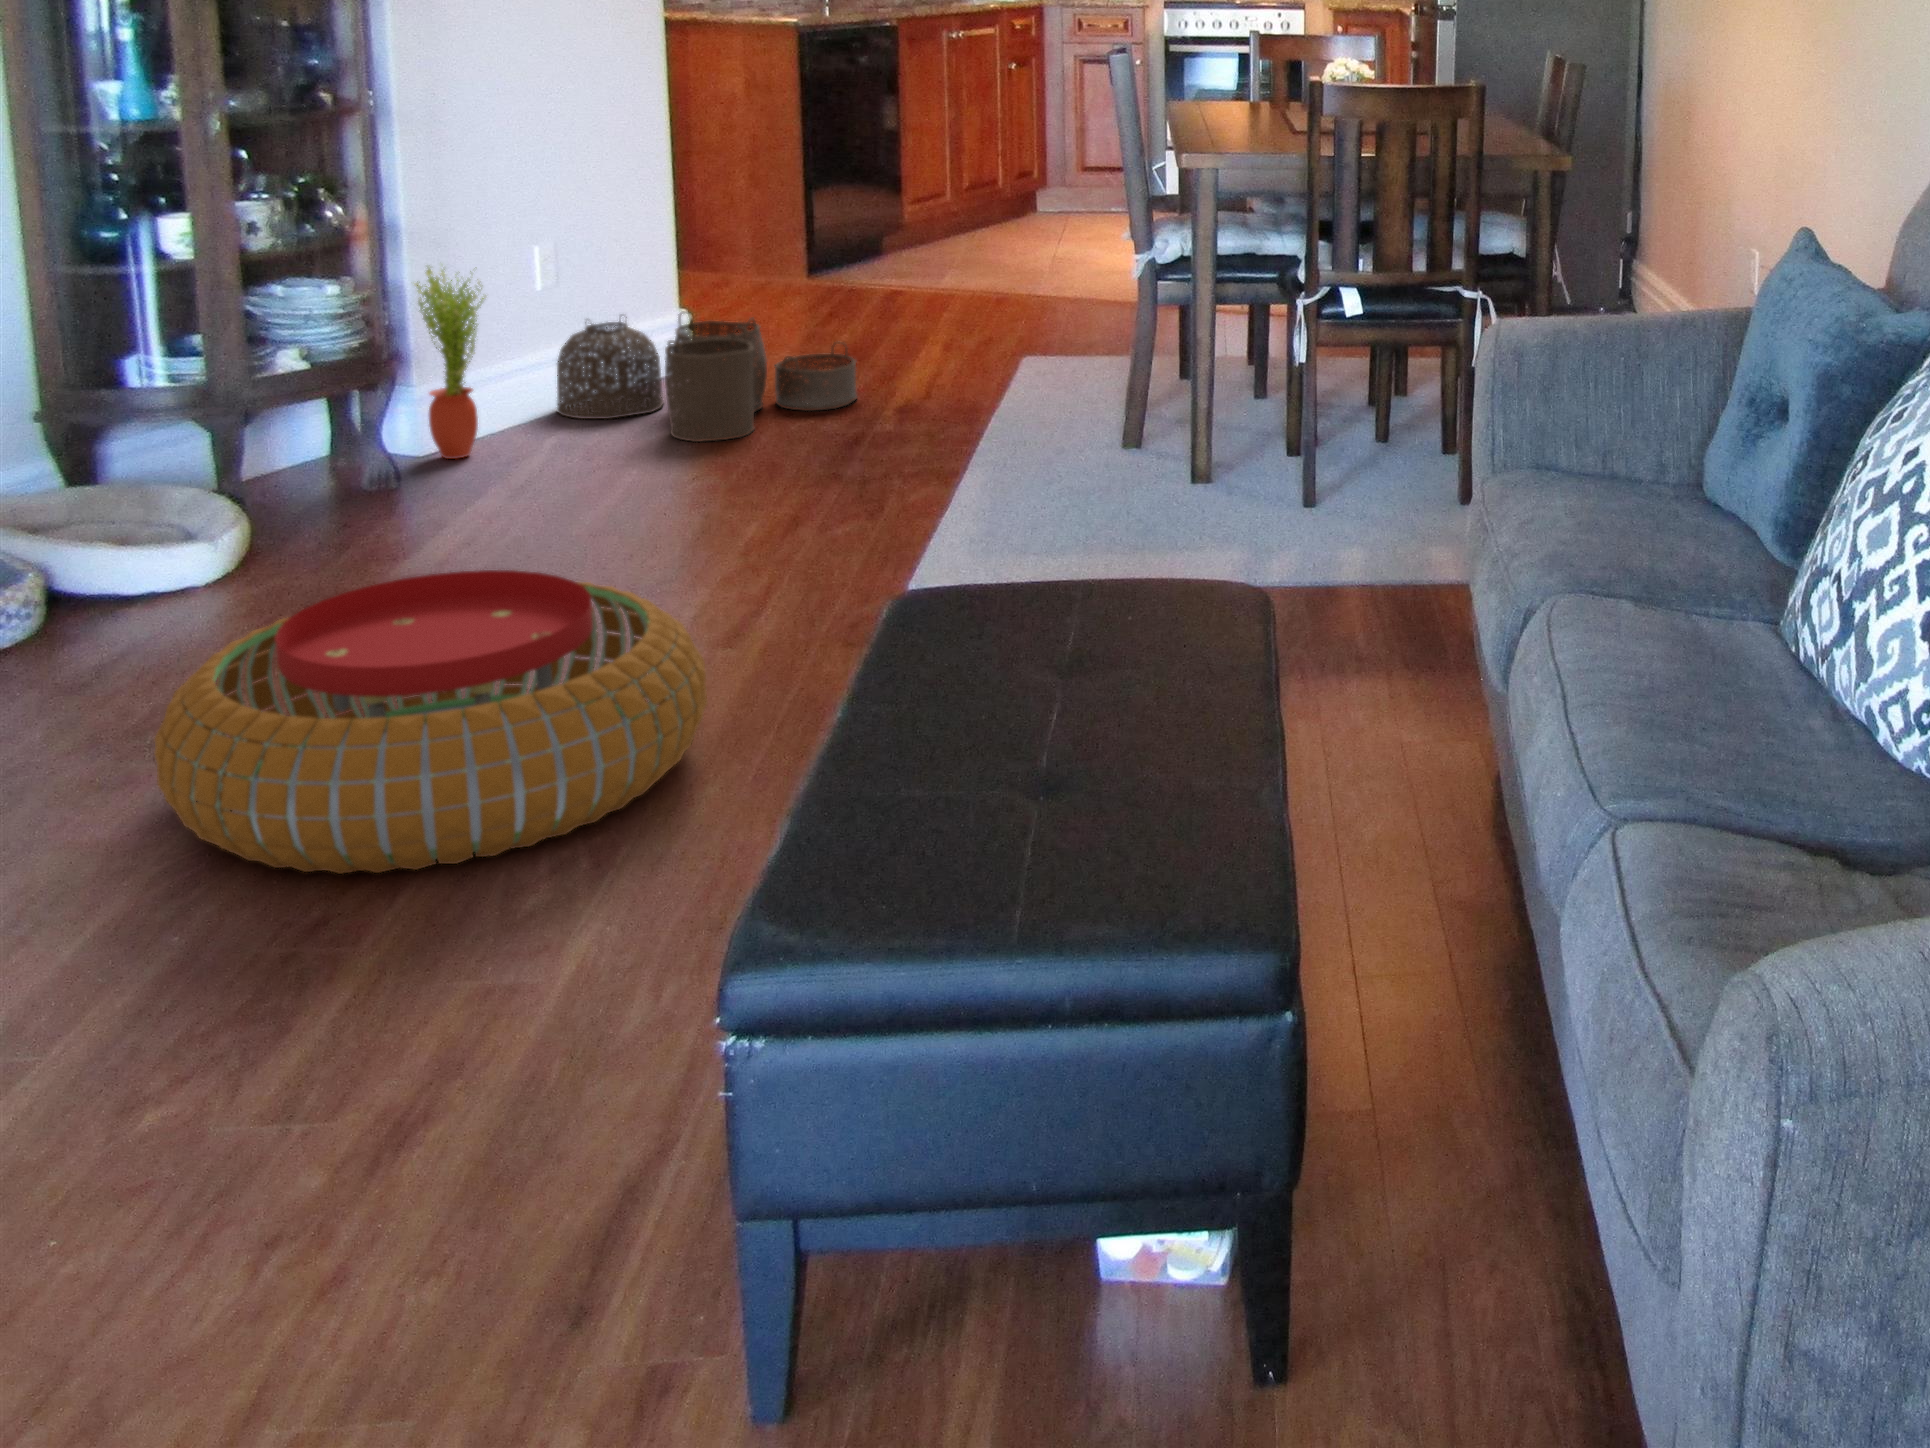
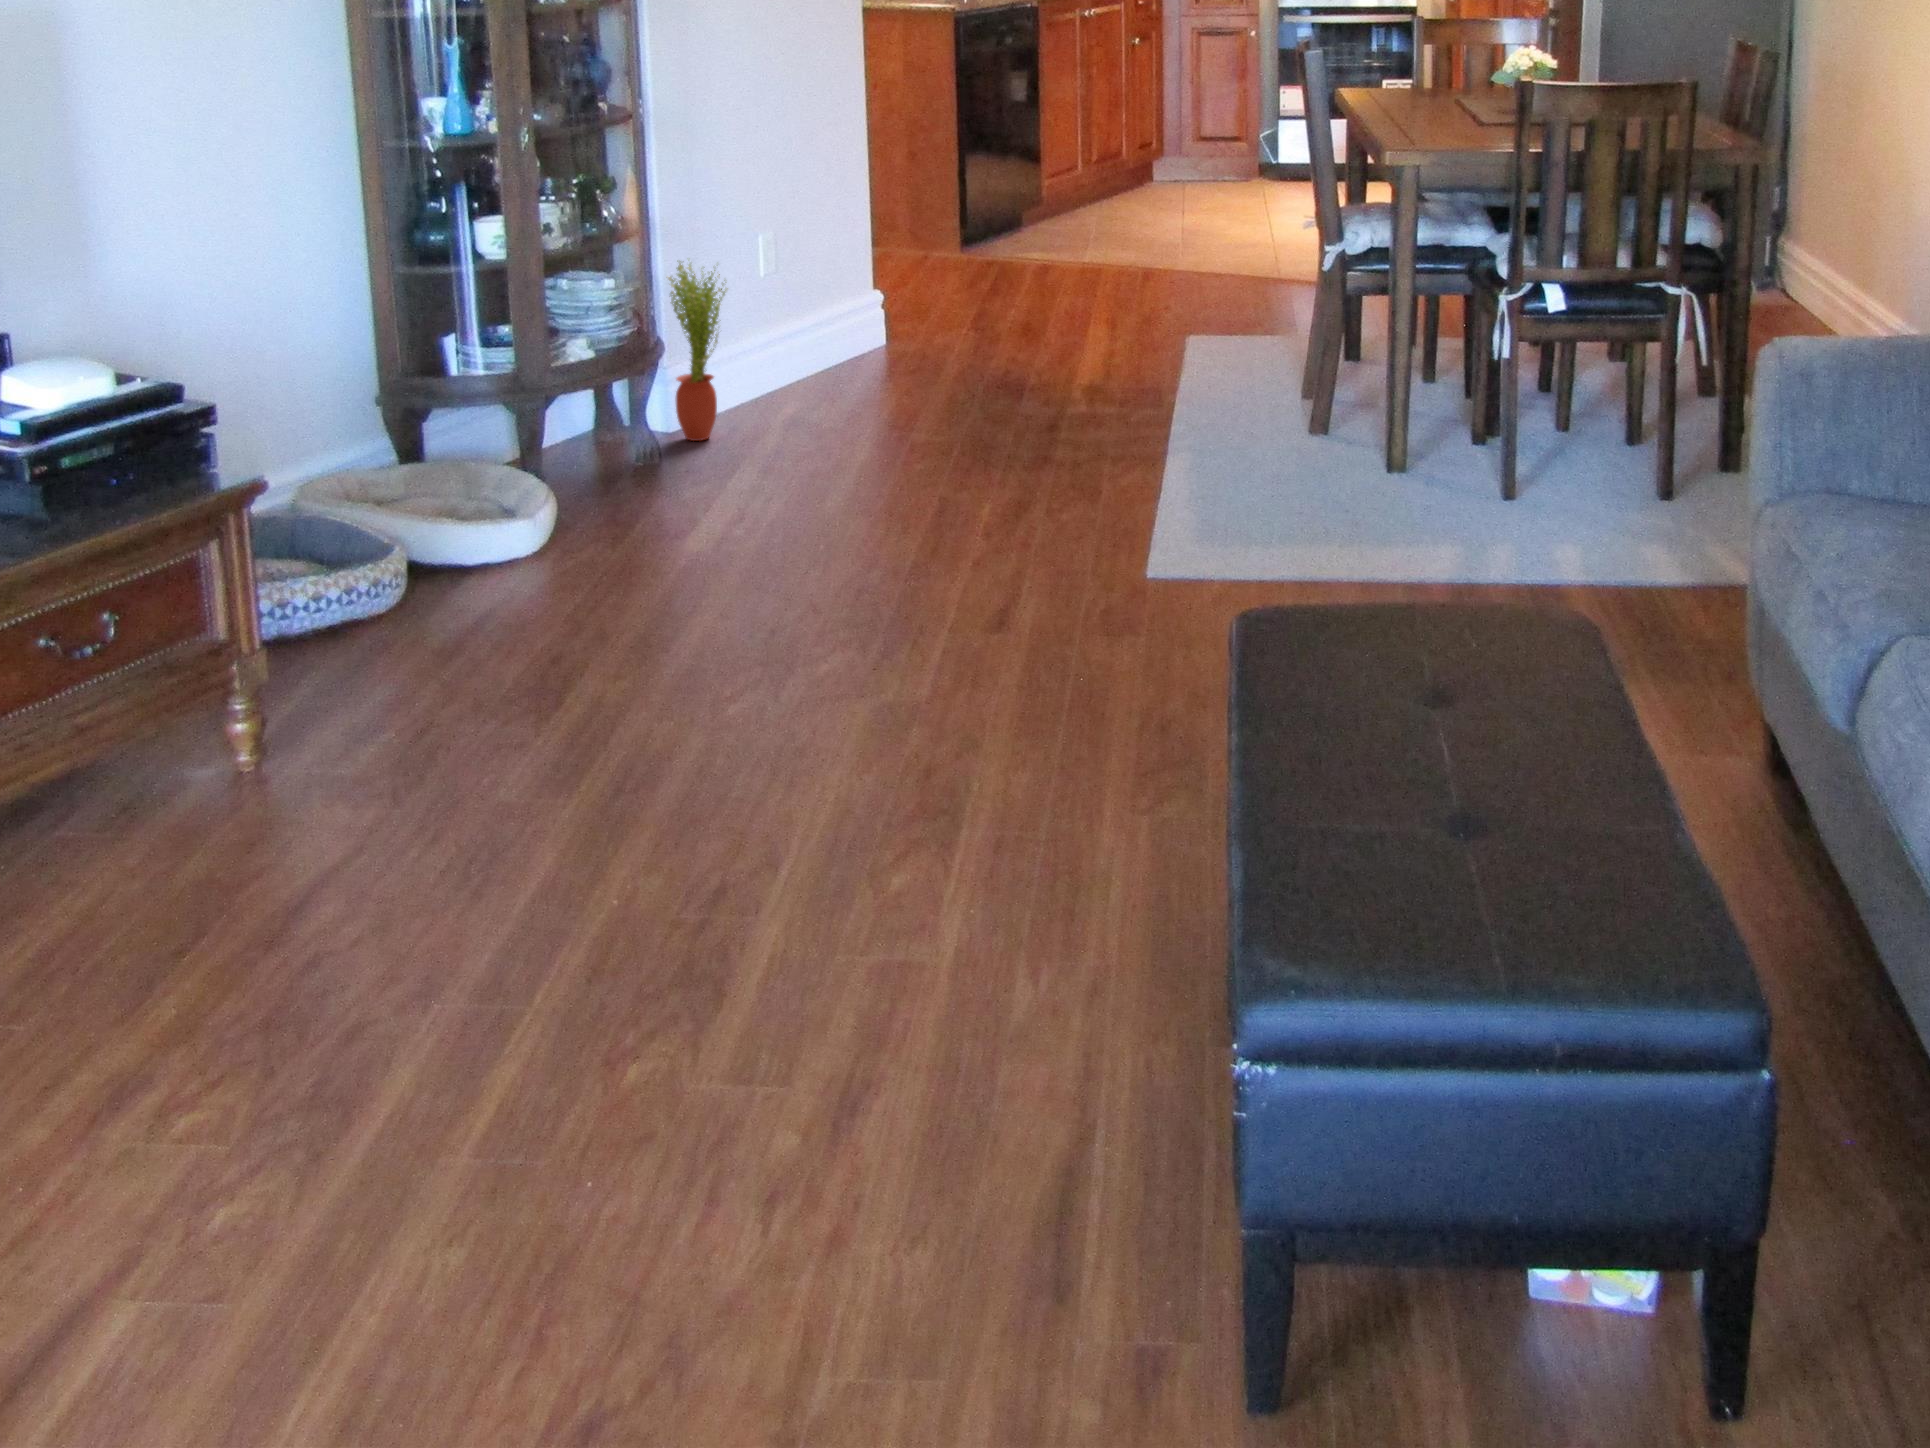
woven basket: present [557,312,857,442] -> none [771,301,1042,429]
pouf: present [154,570,707,874] -> none [573,564,1022,837]

